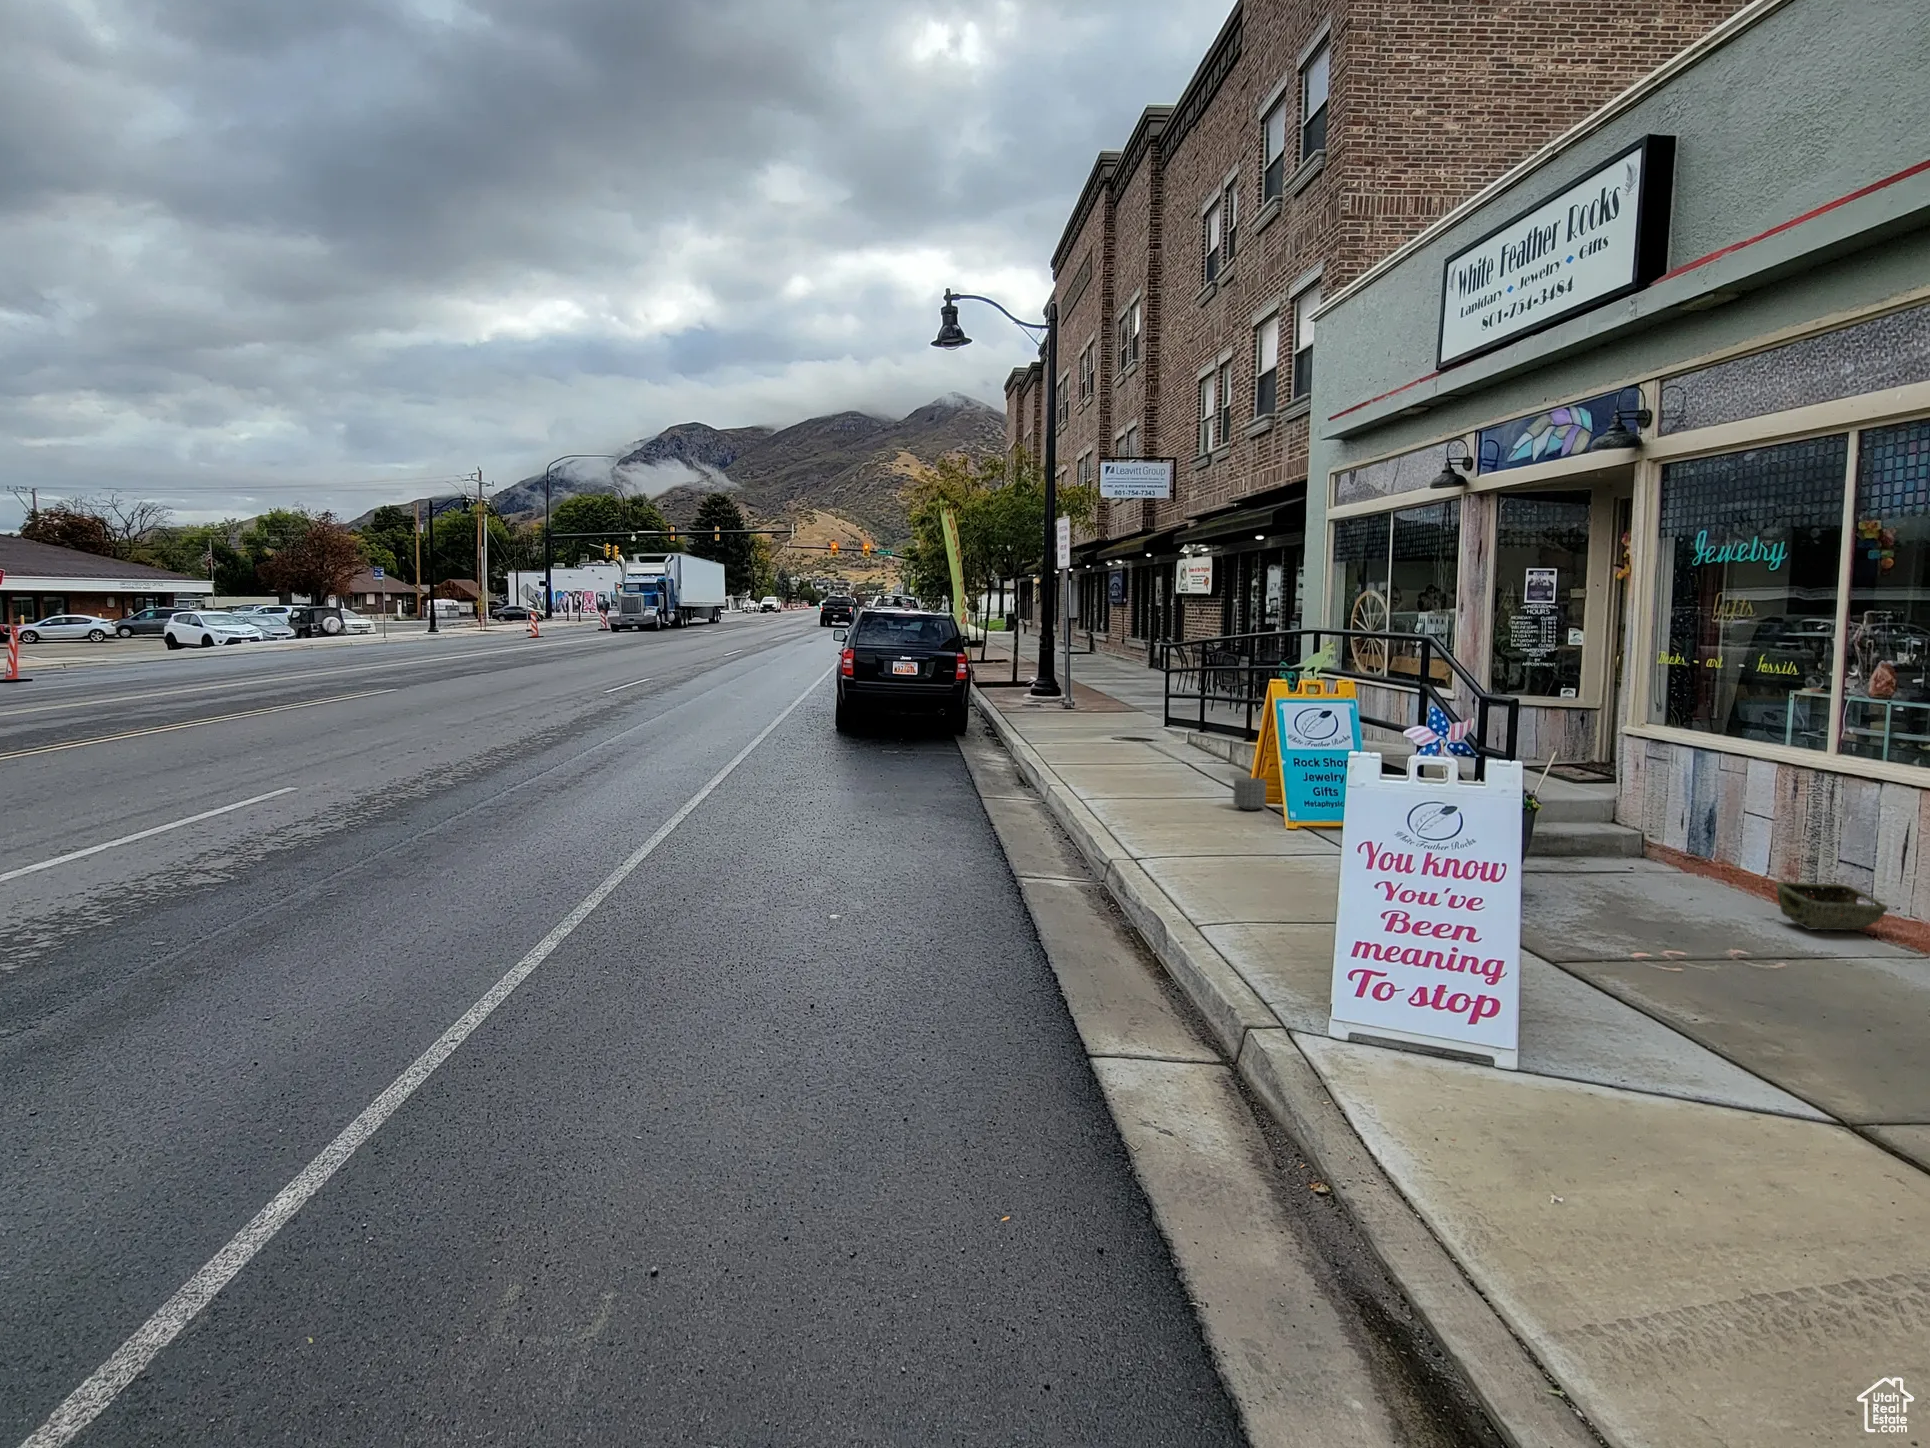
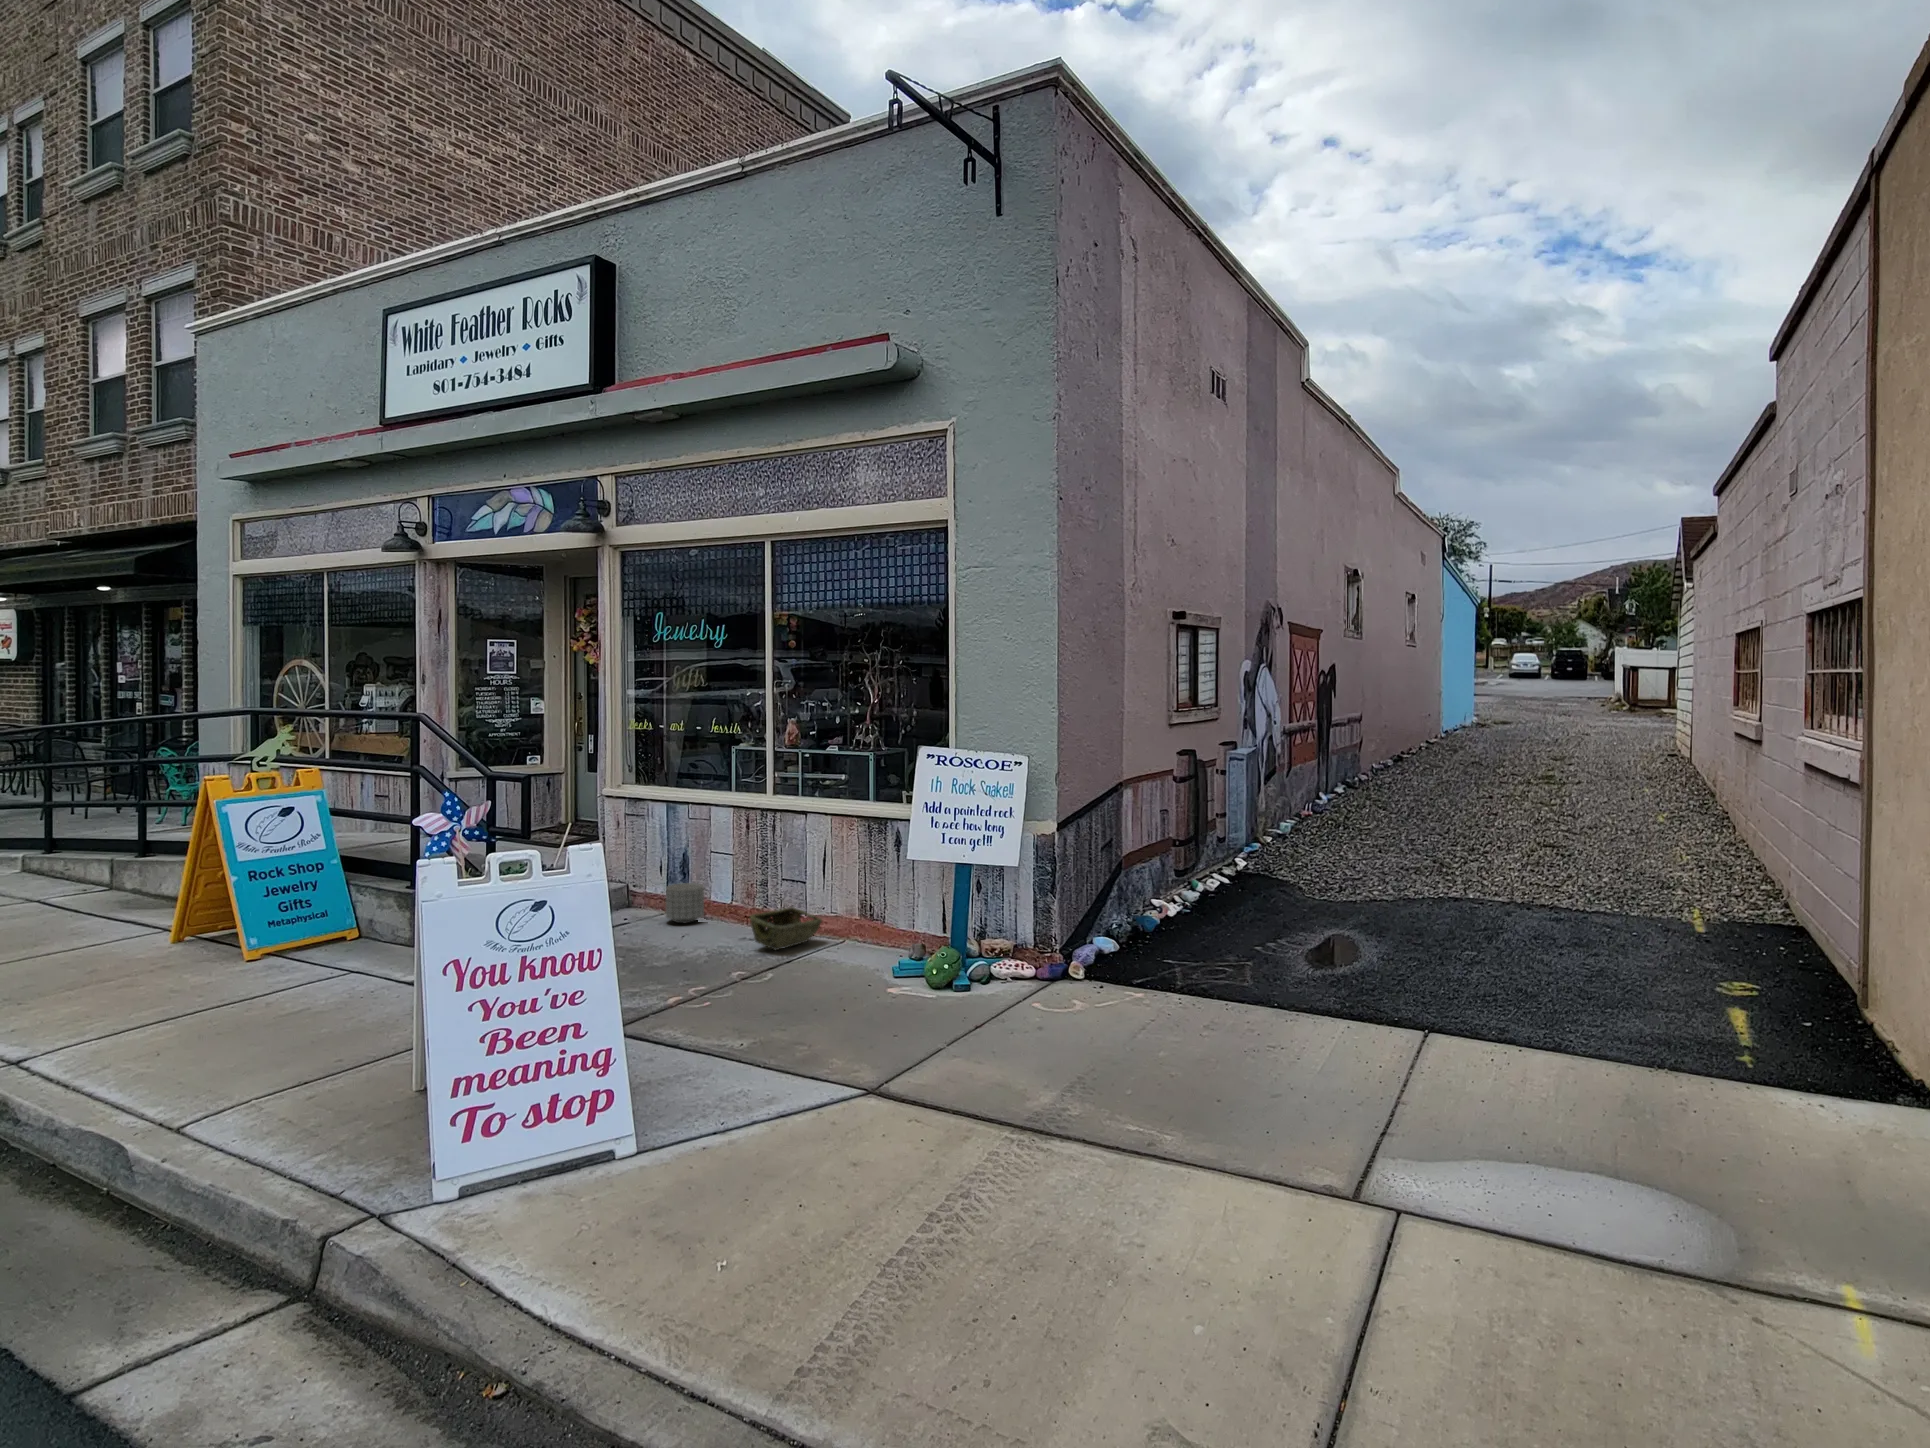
planter: present [1233,777,1266,810] -> present [666,883,704,923]

